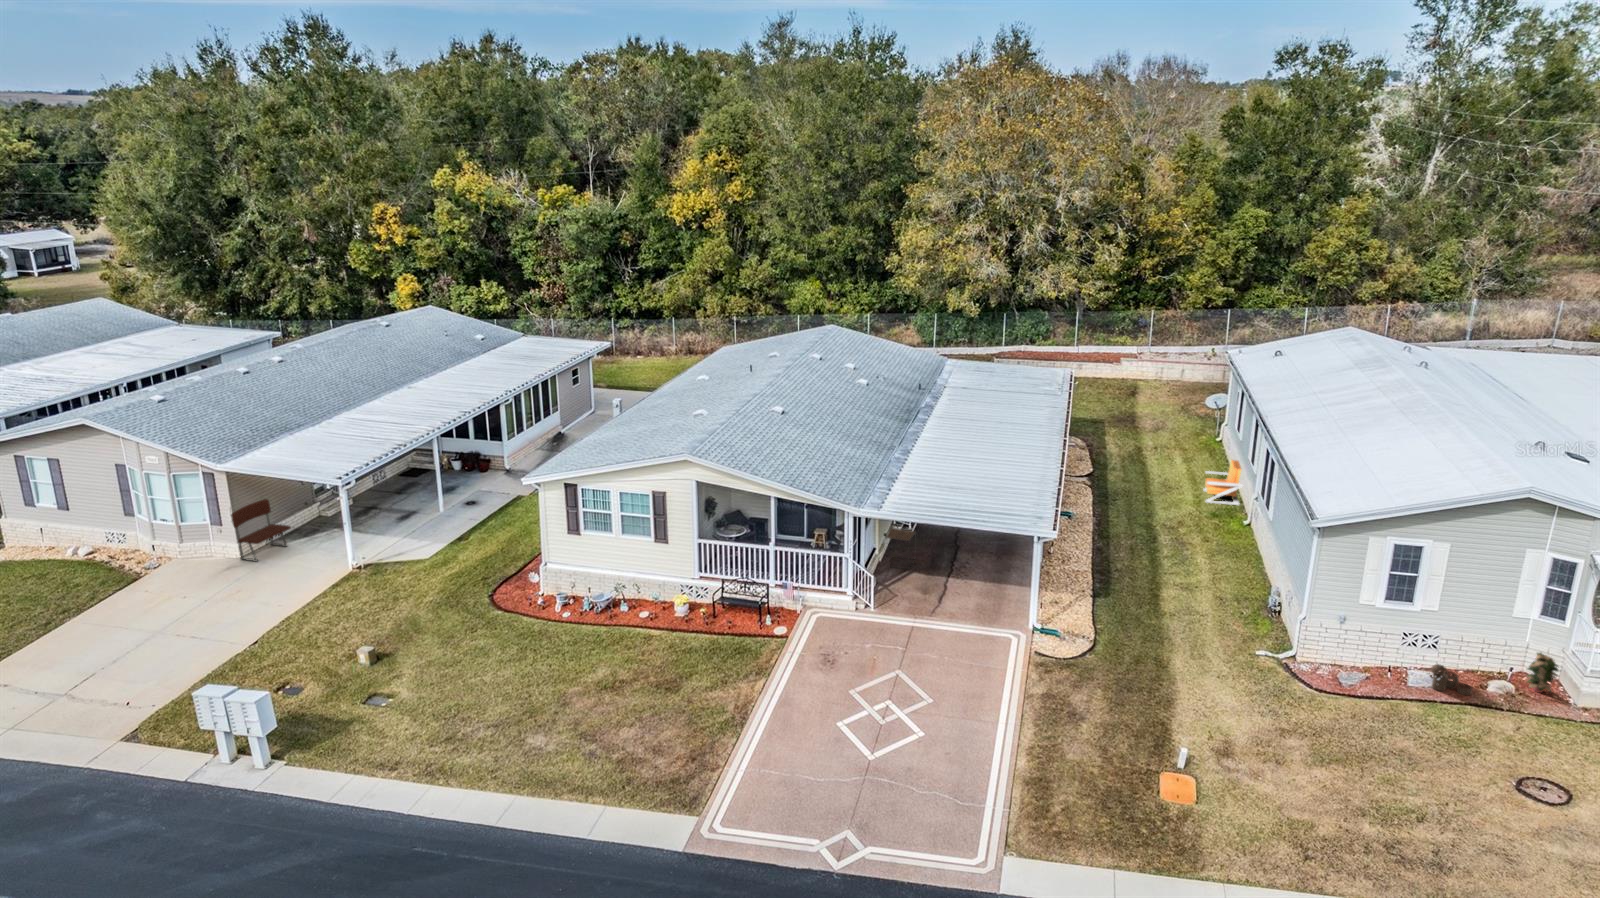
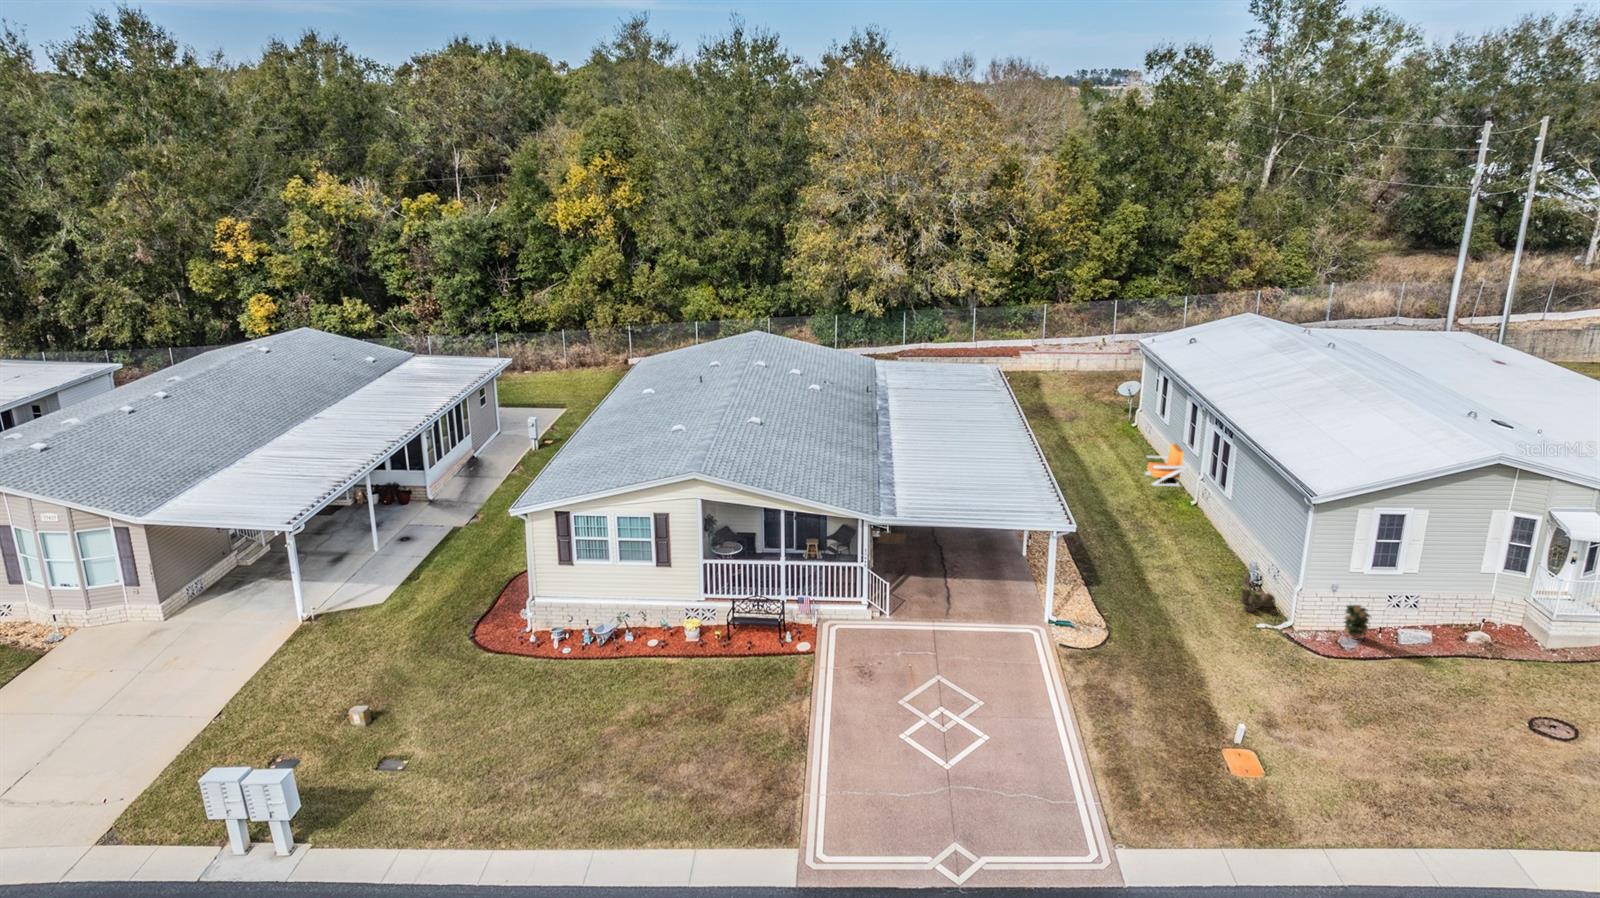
bench: present [231,499,291,562] -> none [150,552,217,623]
decorative plant: present [1527,653,1558,693] -> present [1343,605,1370,639]
woven basket: present [1430,664,1472,695] -> present [1240,589,1275,612]

